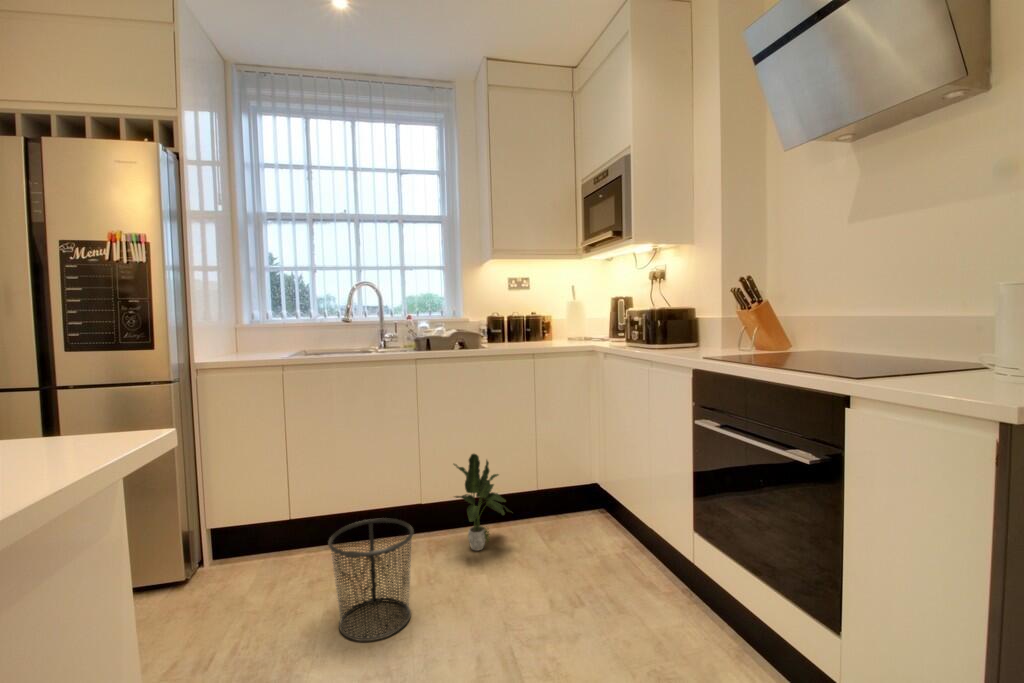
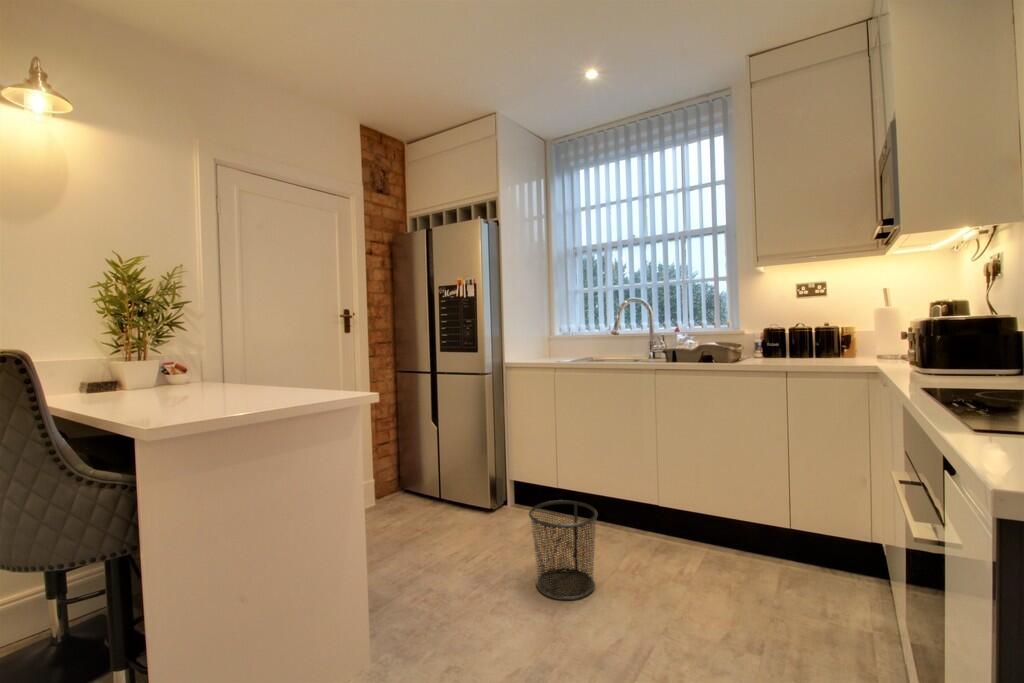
potted plant: present [454,454,510,551] -> none [665,468,737,569]

